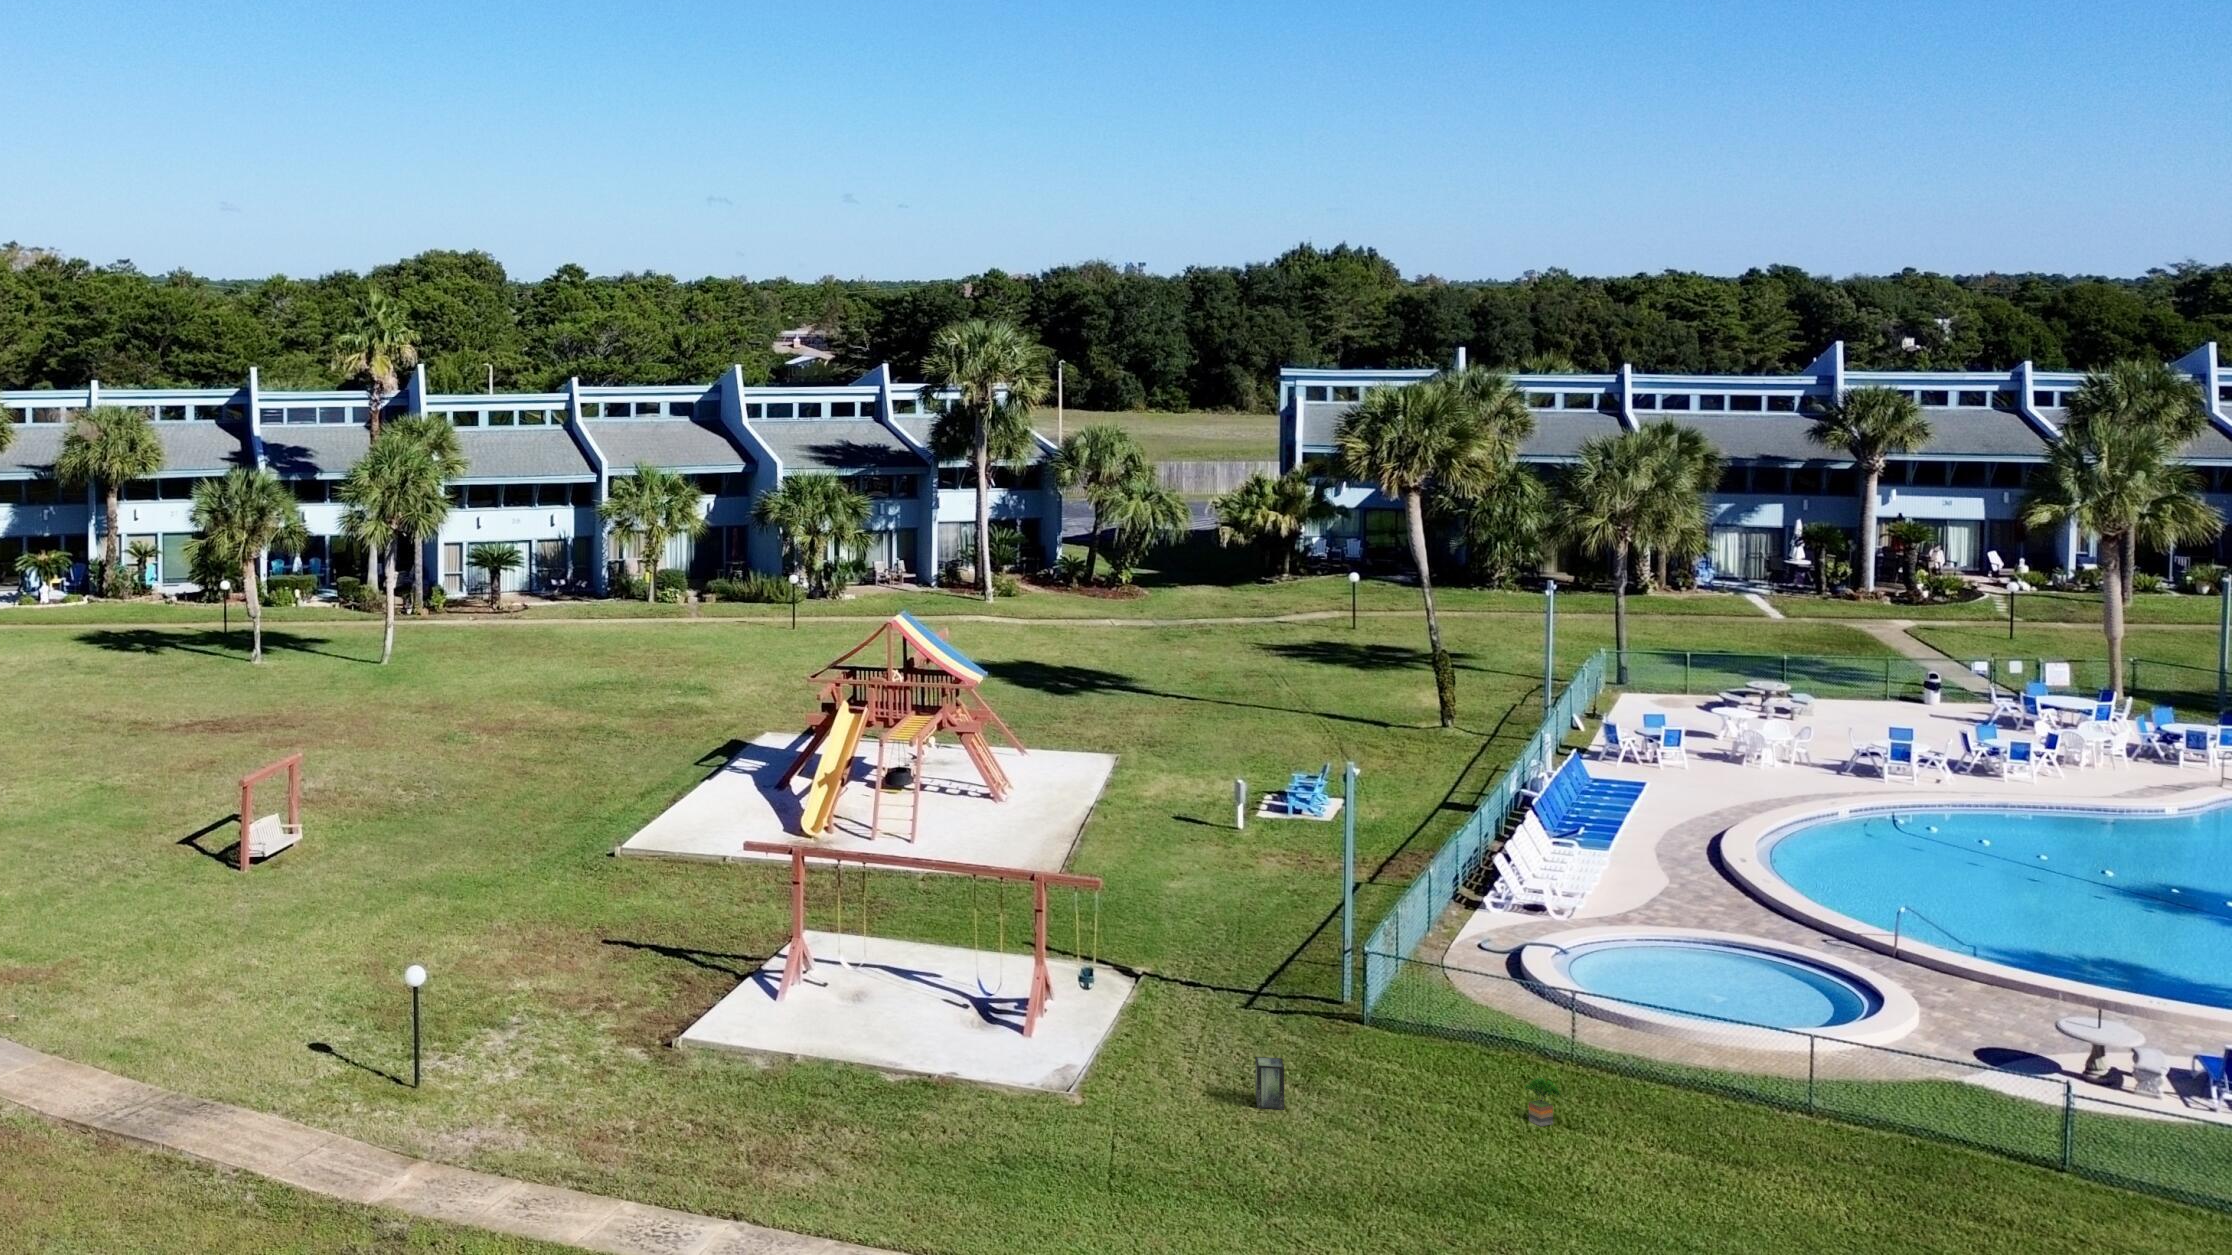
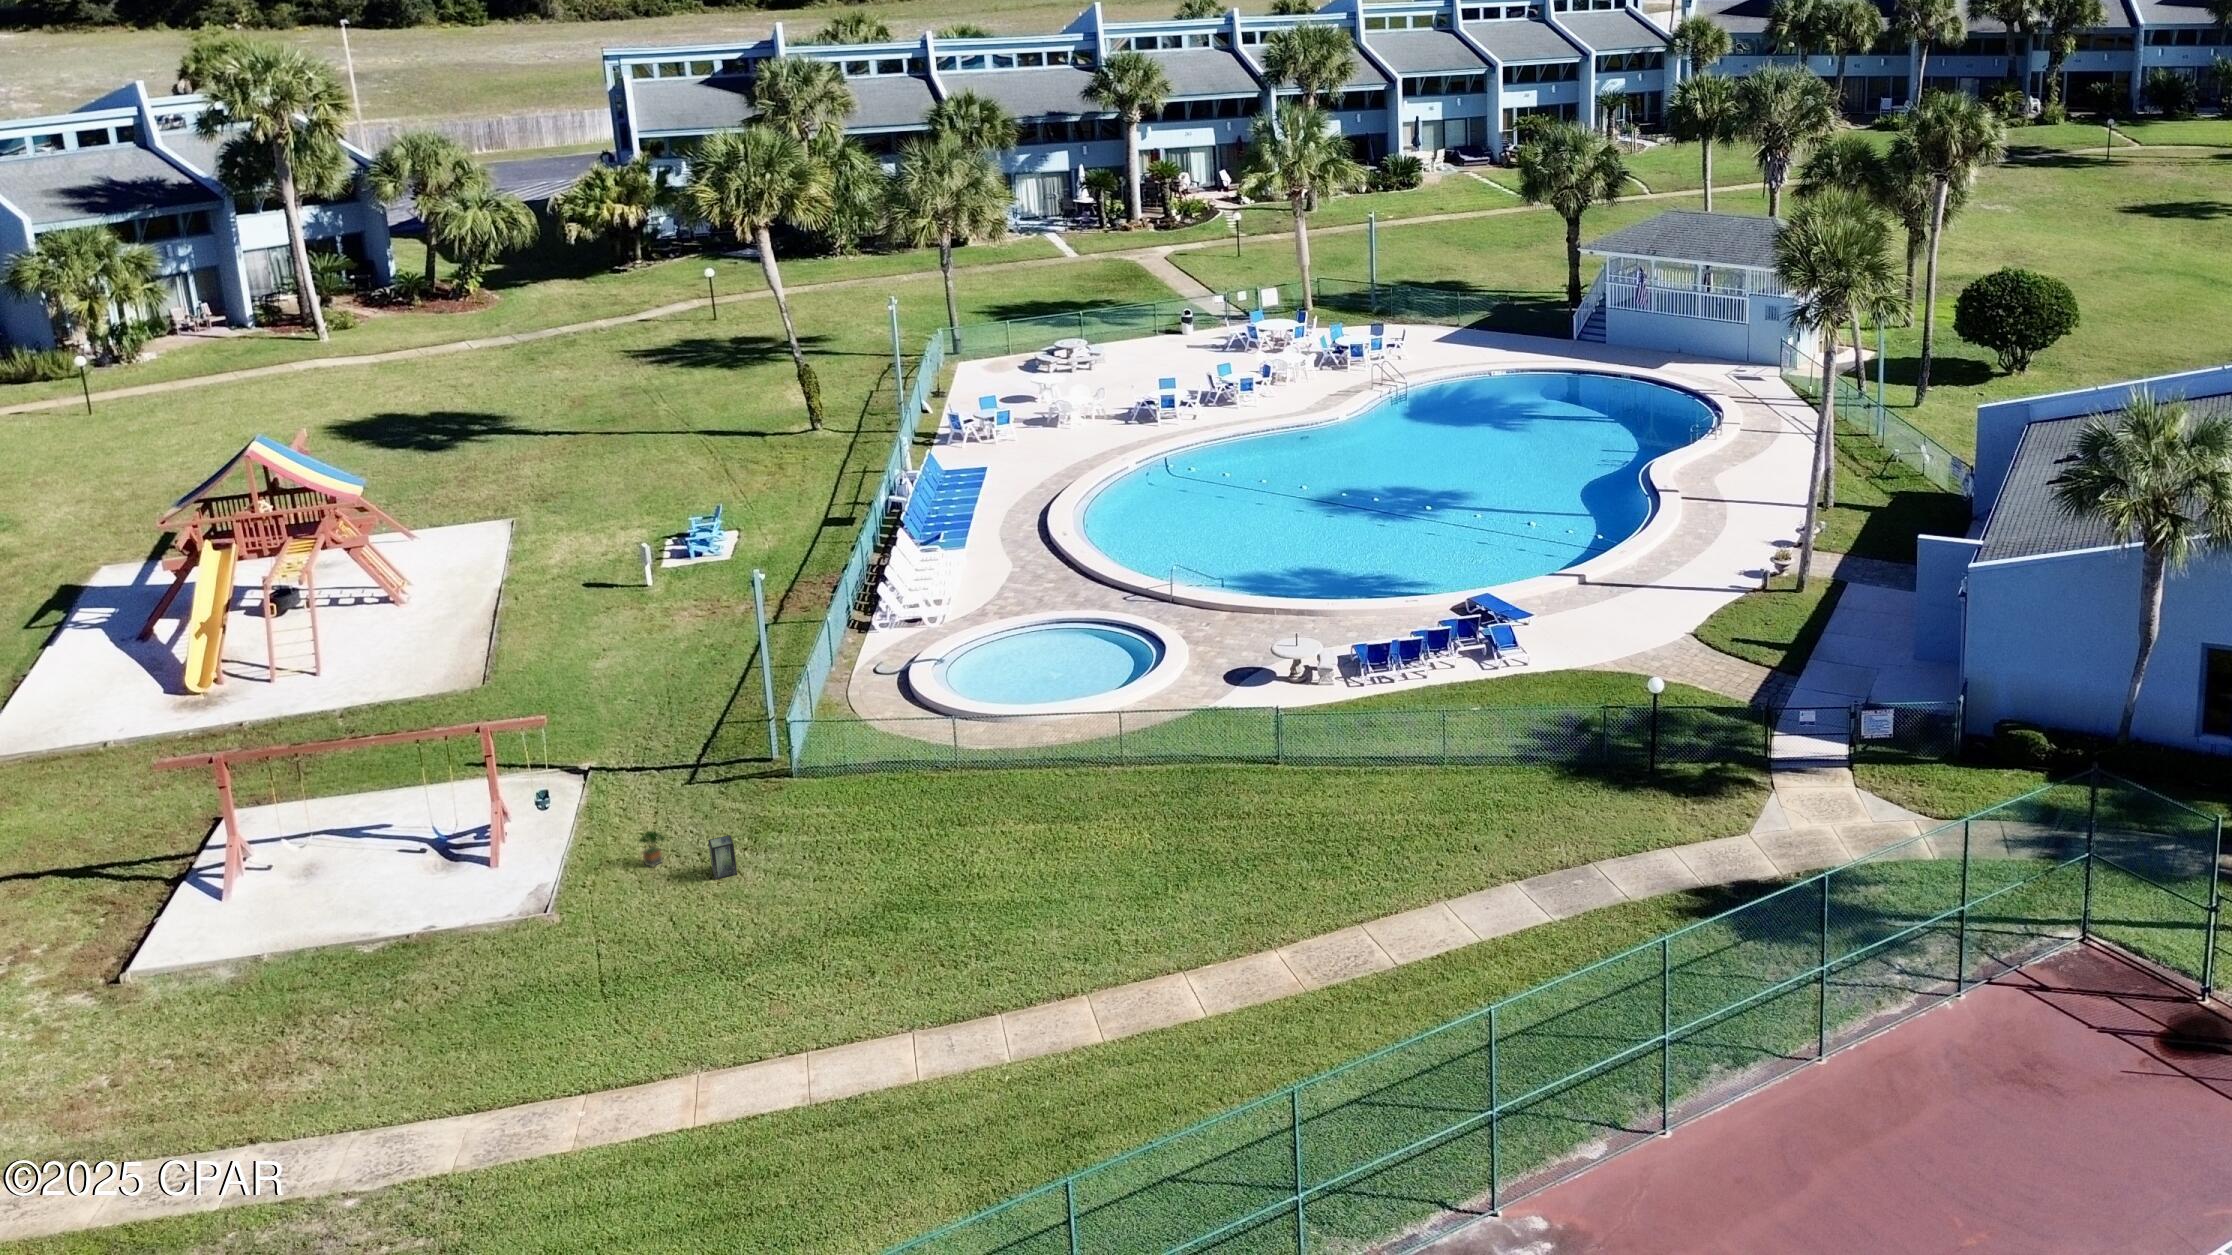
potted tree: present [1525,1078,1560,1126] -> present [639,831,666,867]

